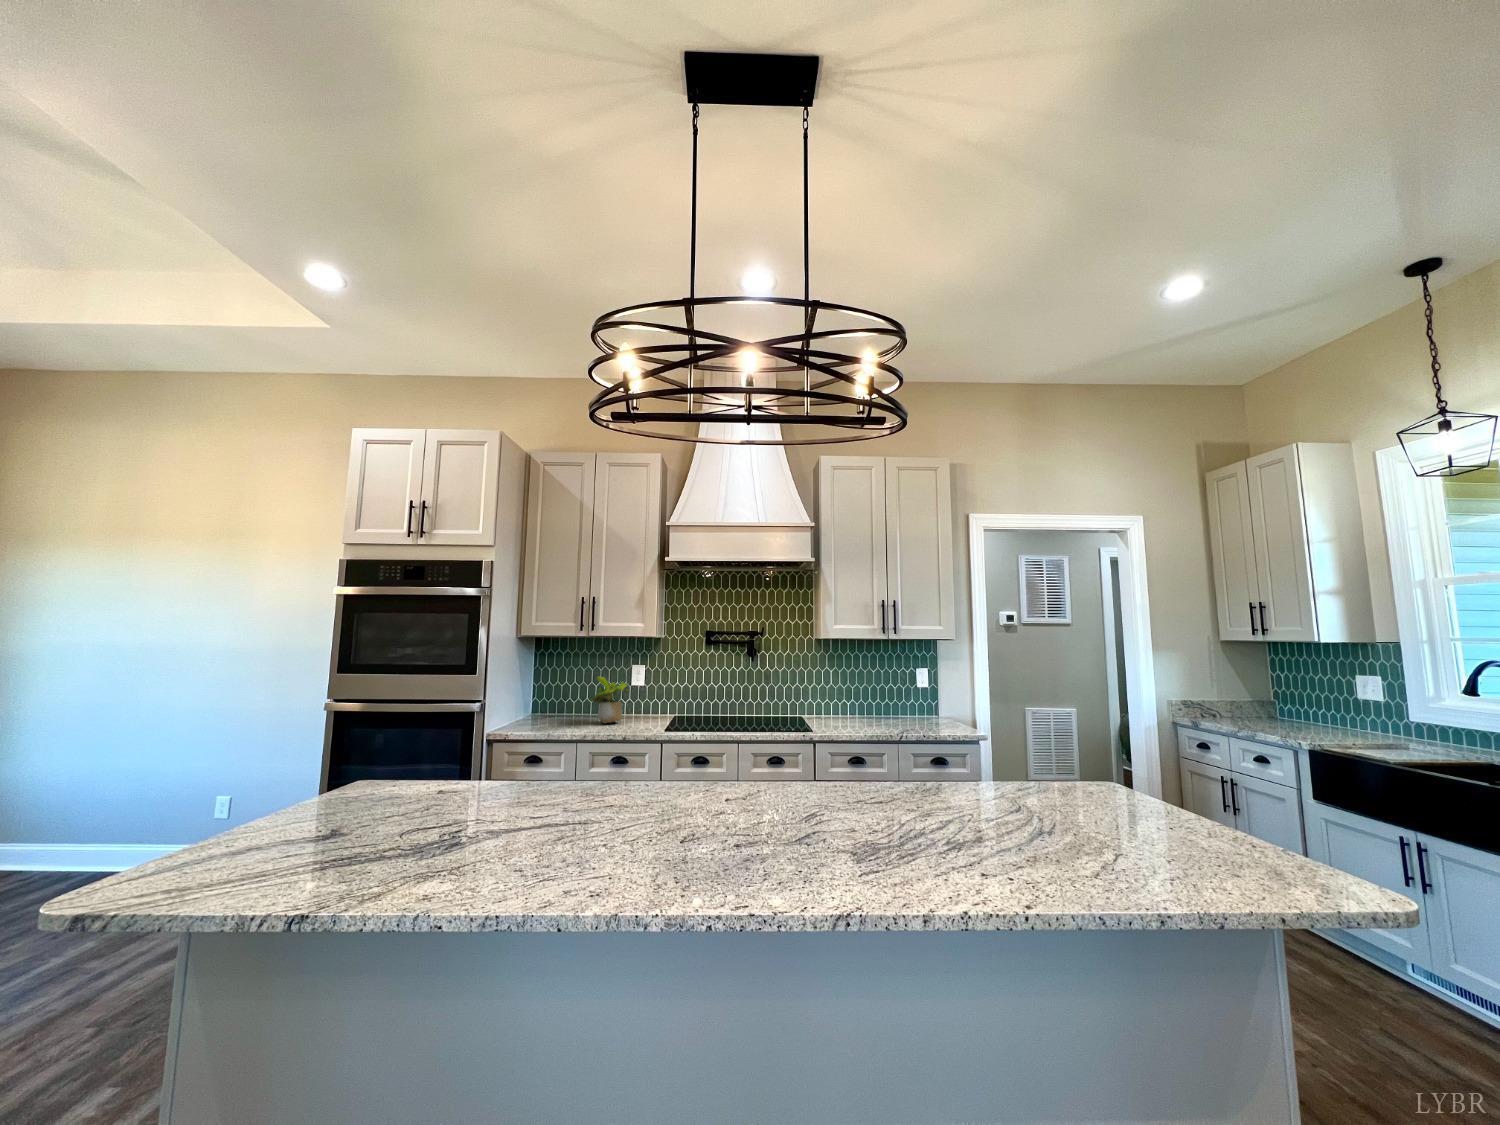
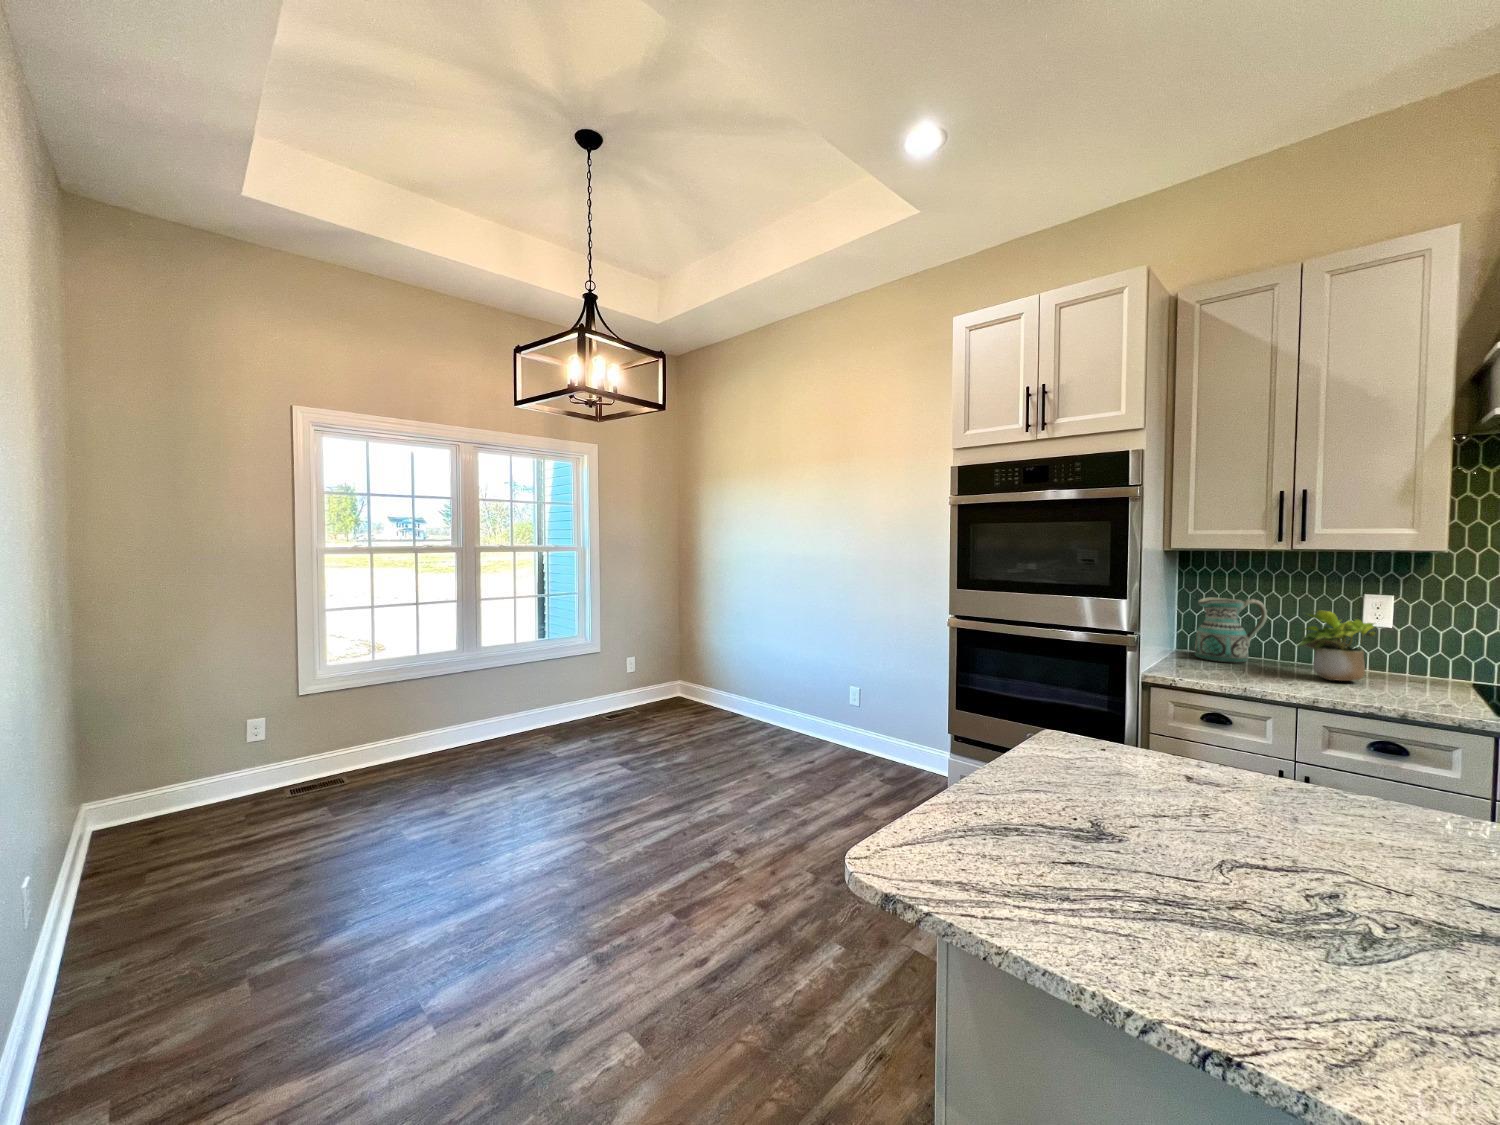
ceramic pitcher: none [539,672,583,719] -> present [1195,598,1267,663]

